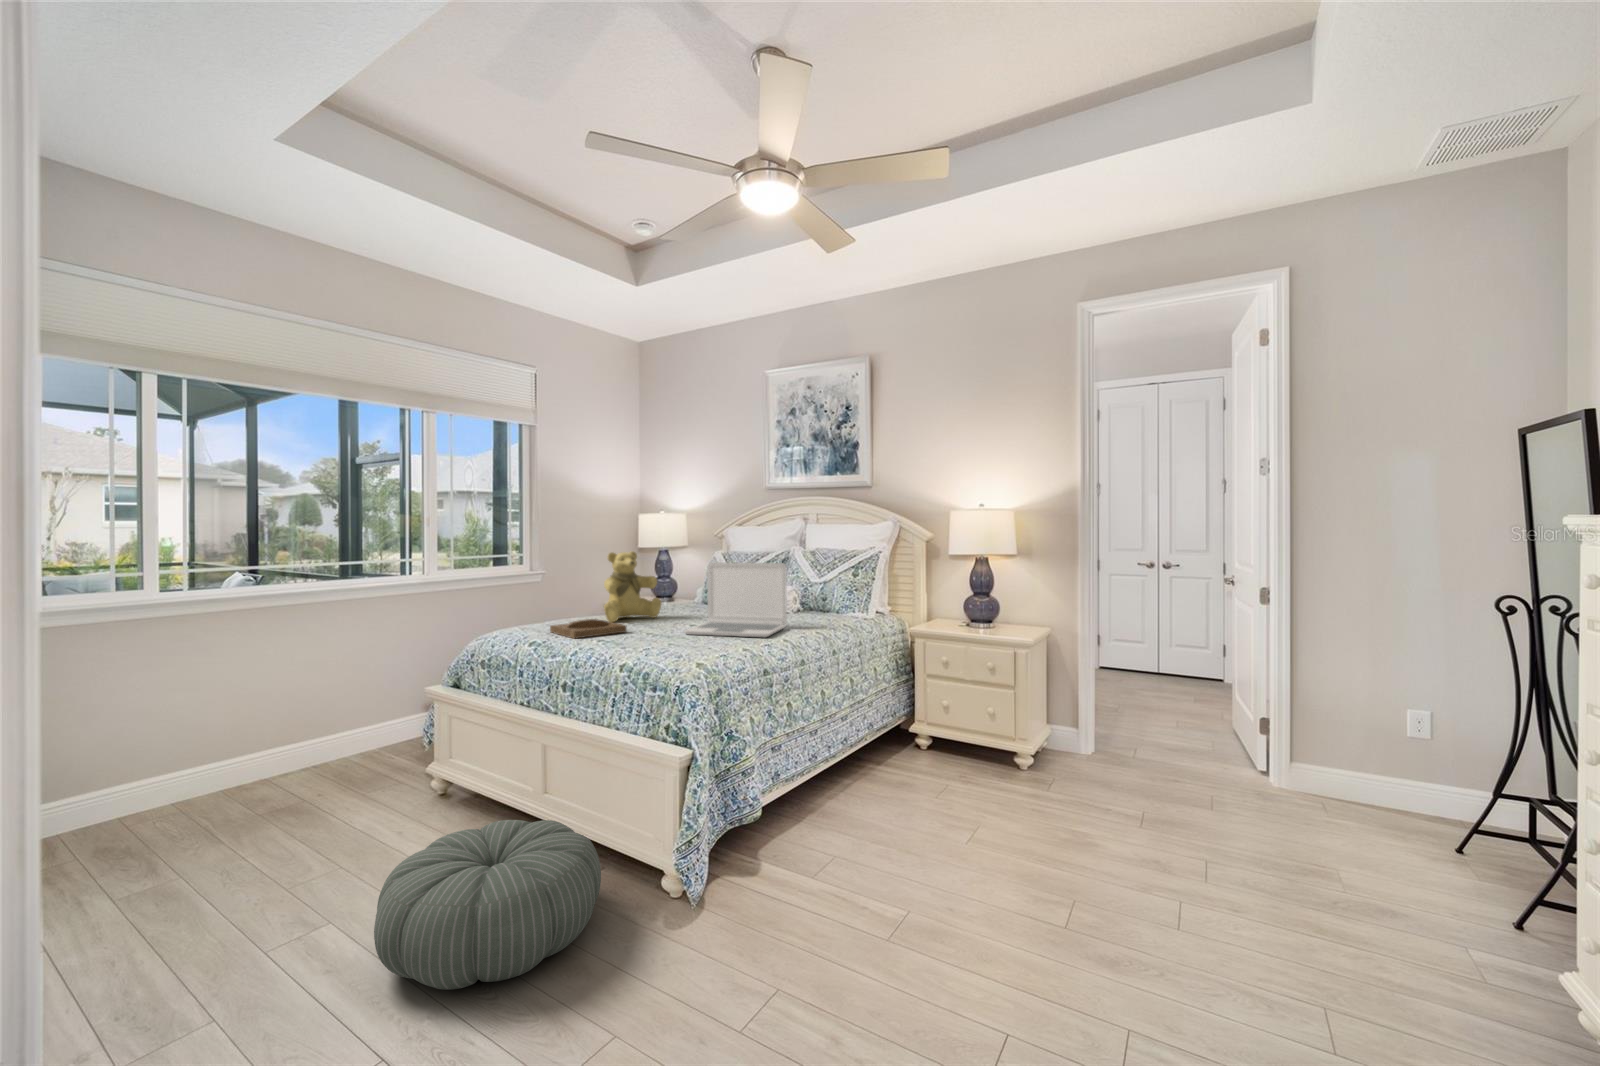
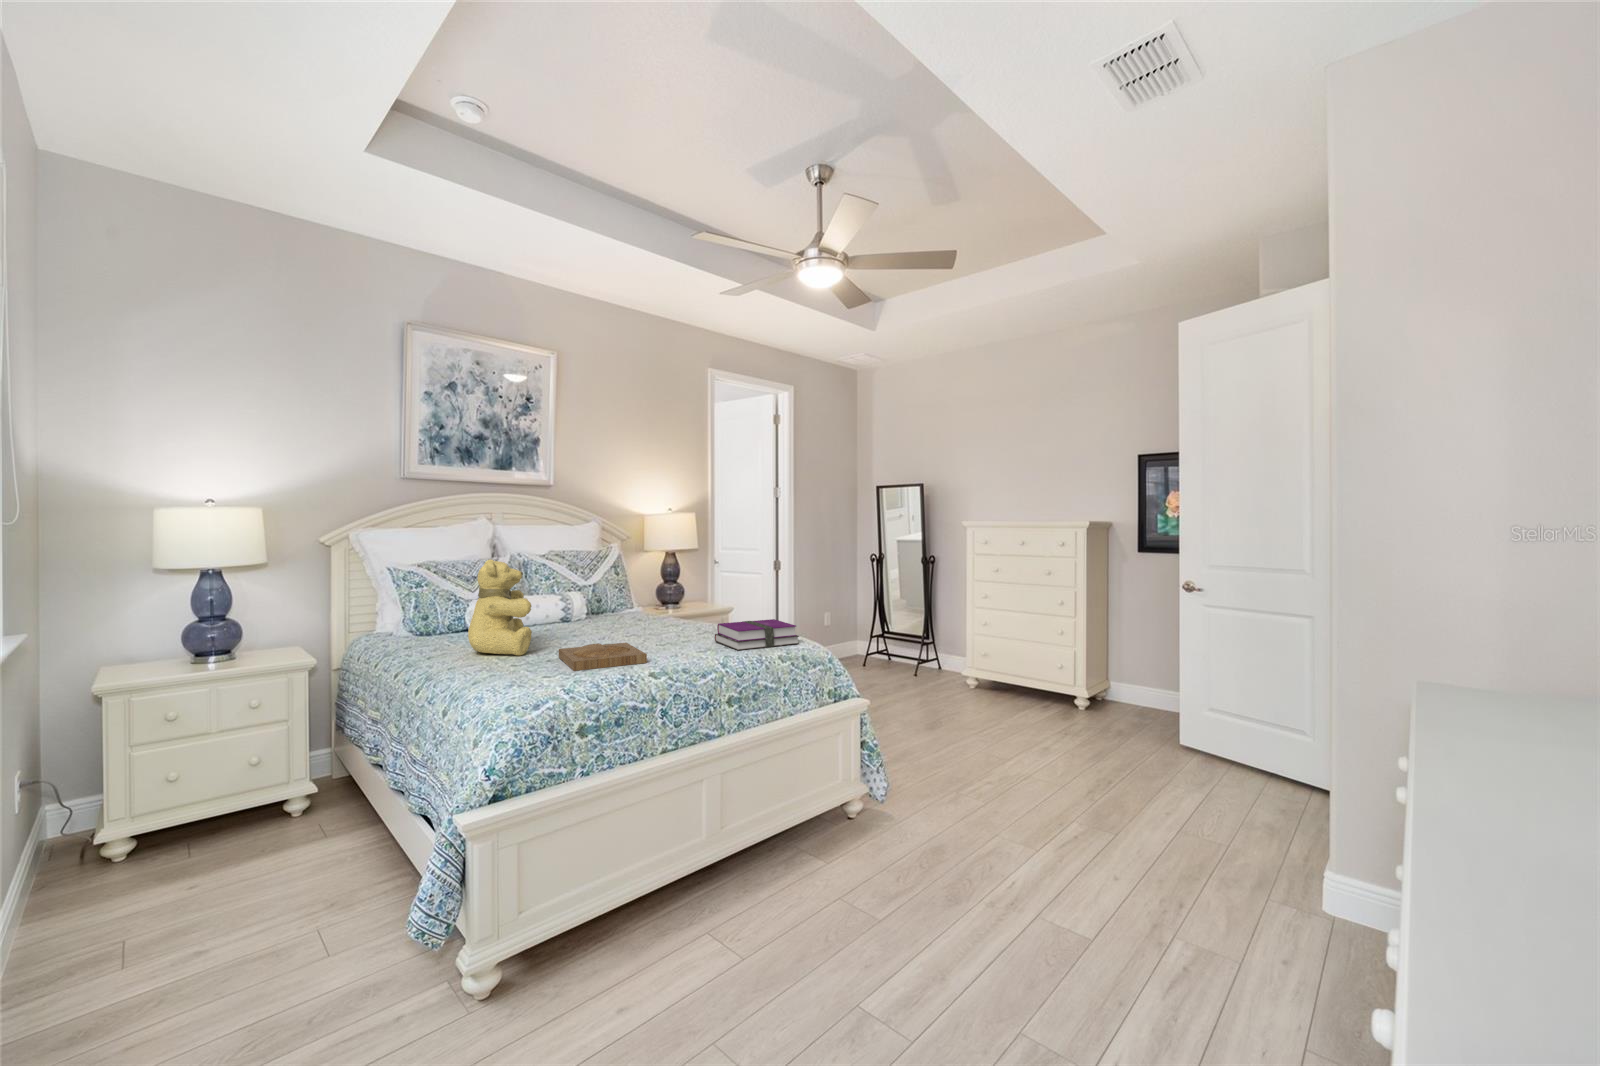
laptop: present [684,562,787,637] -> none [612,562,717,640]
hardback book: none [627,625,716,659] -> present [715,619,799,650]
pouf: present [374,820,601,990] -> none [824,785,1008,929]

